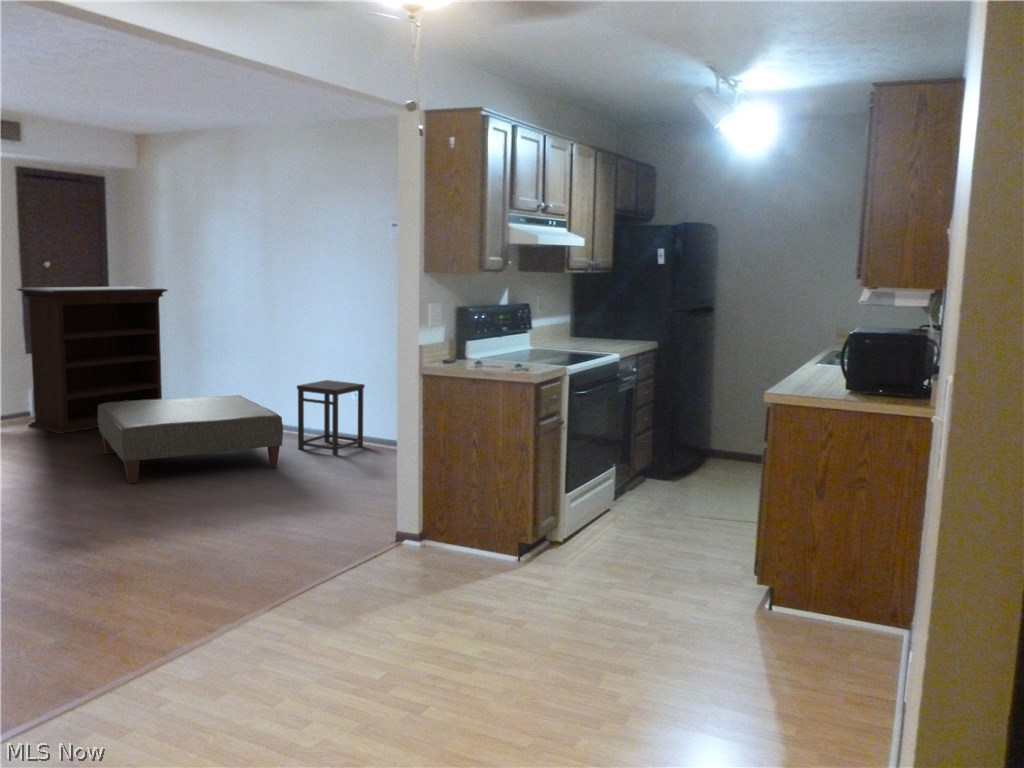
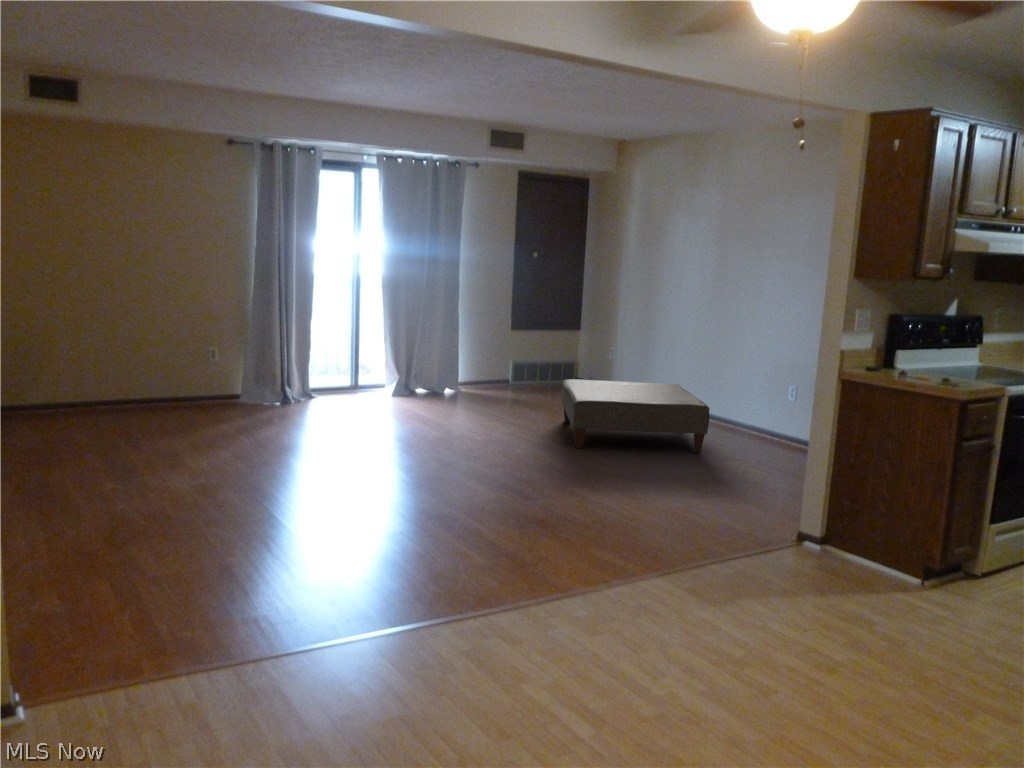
bookshelf: present [17,287,168,434] -> none [514,281,631,401]
side table: present [297,380,365,455] -> none [724,379,795,450]

